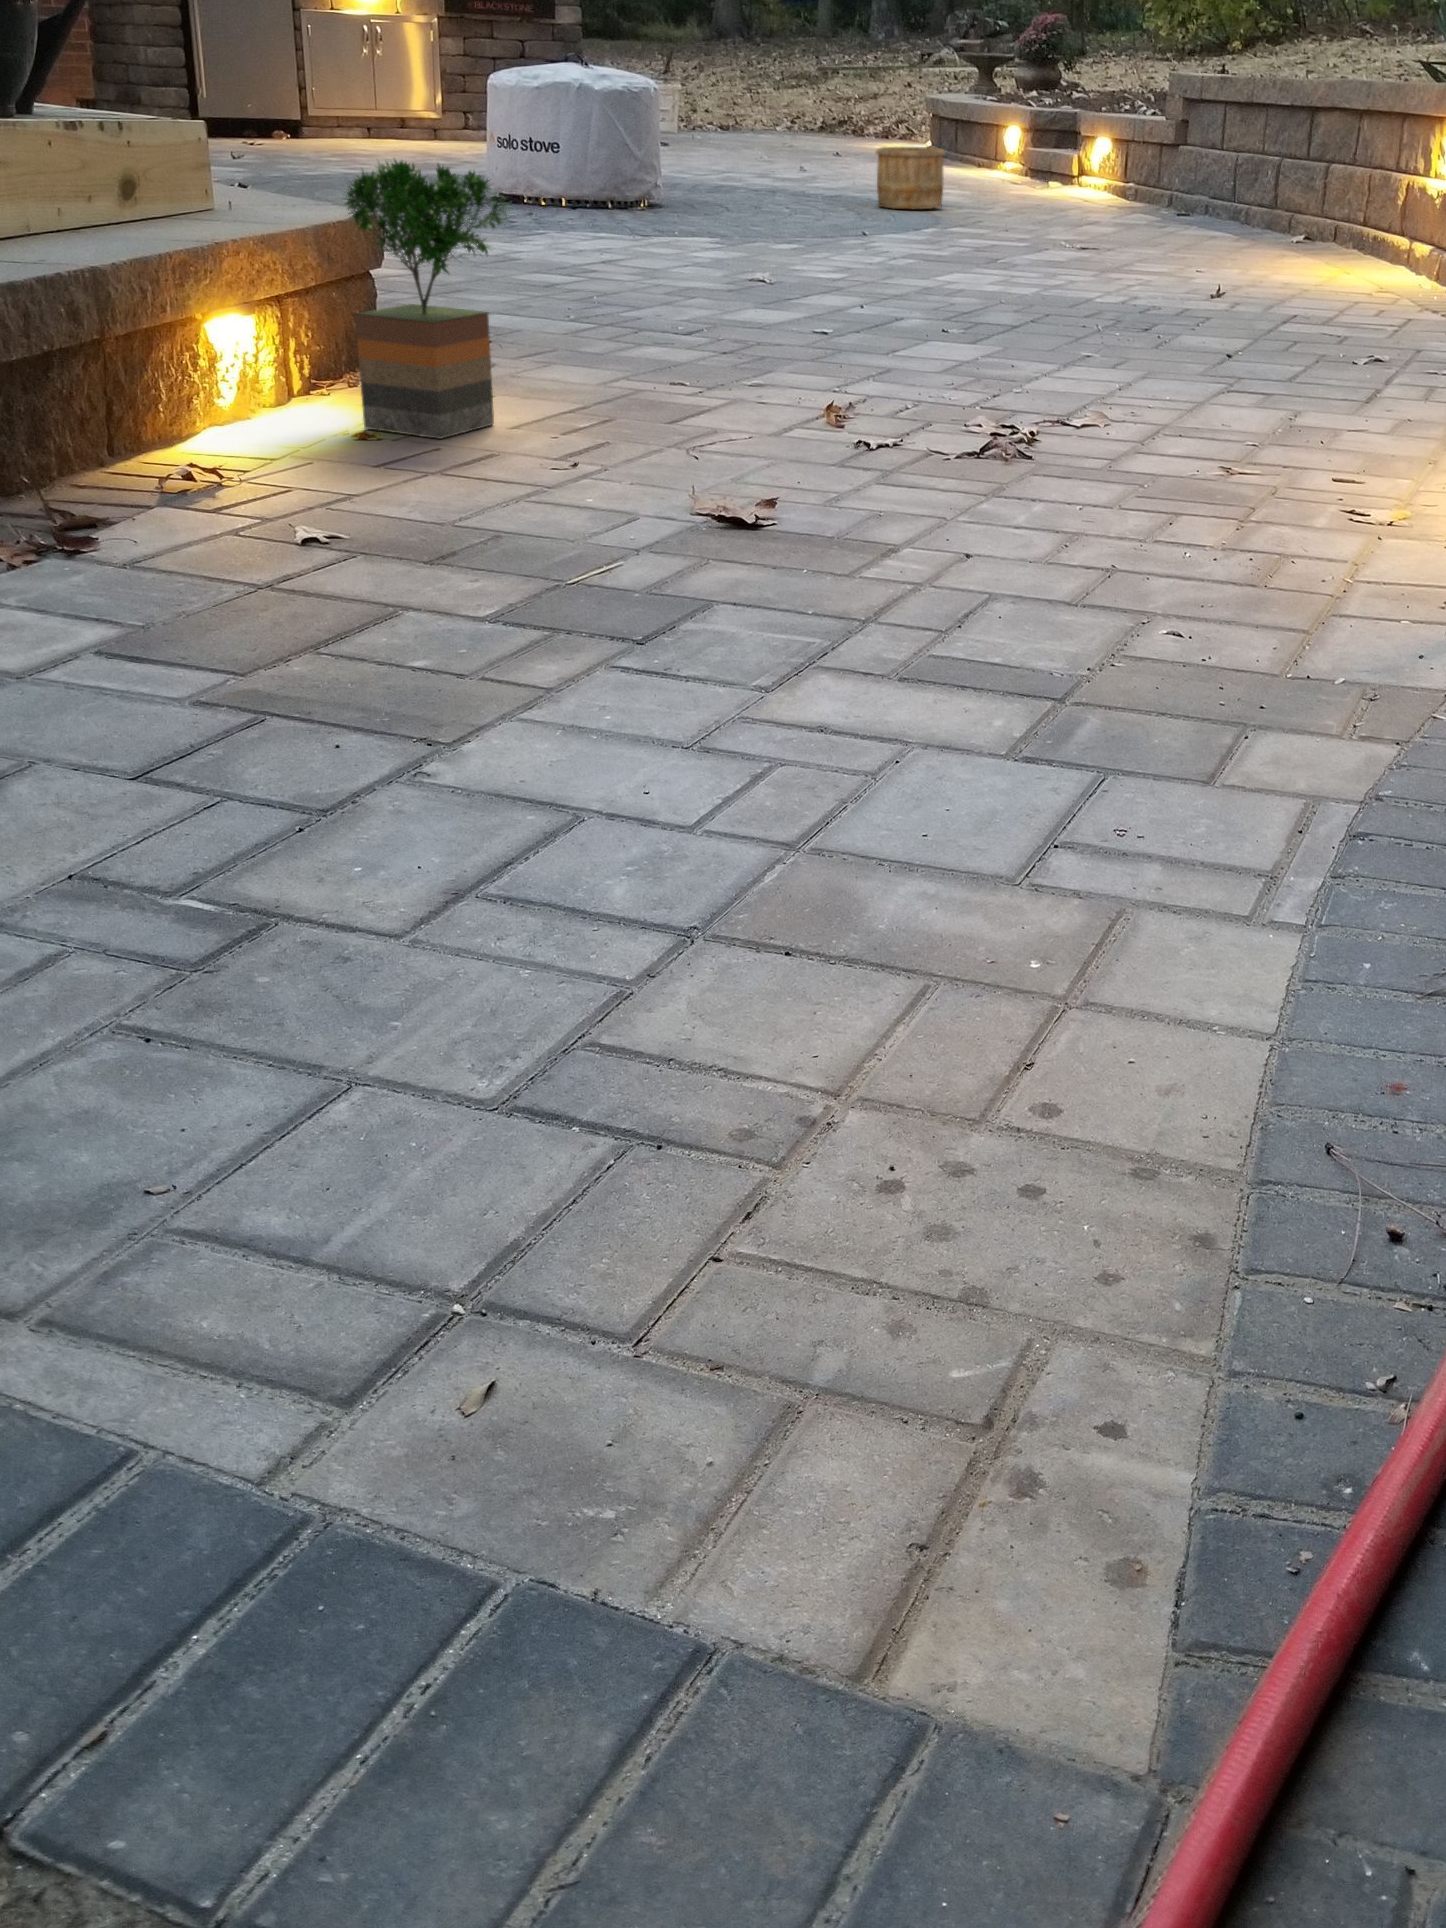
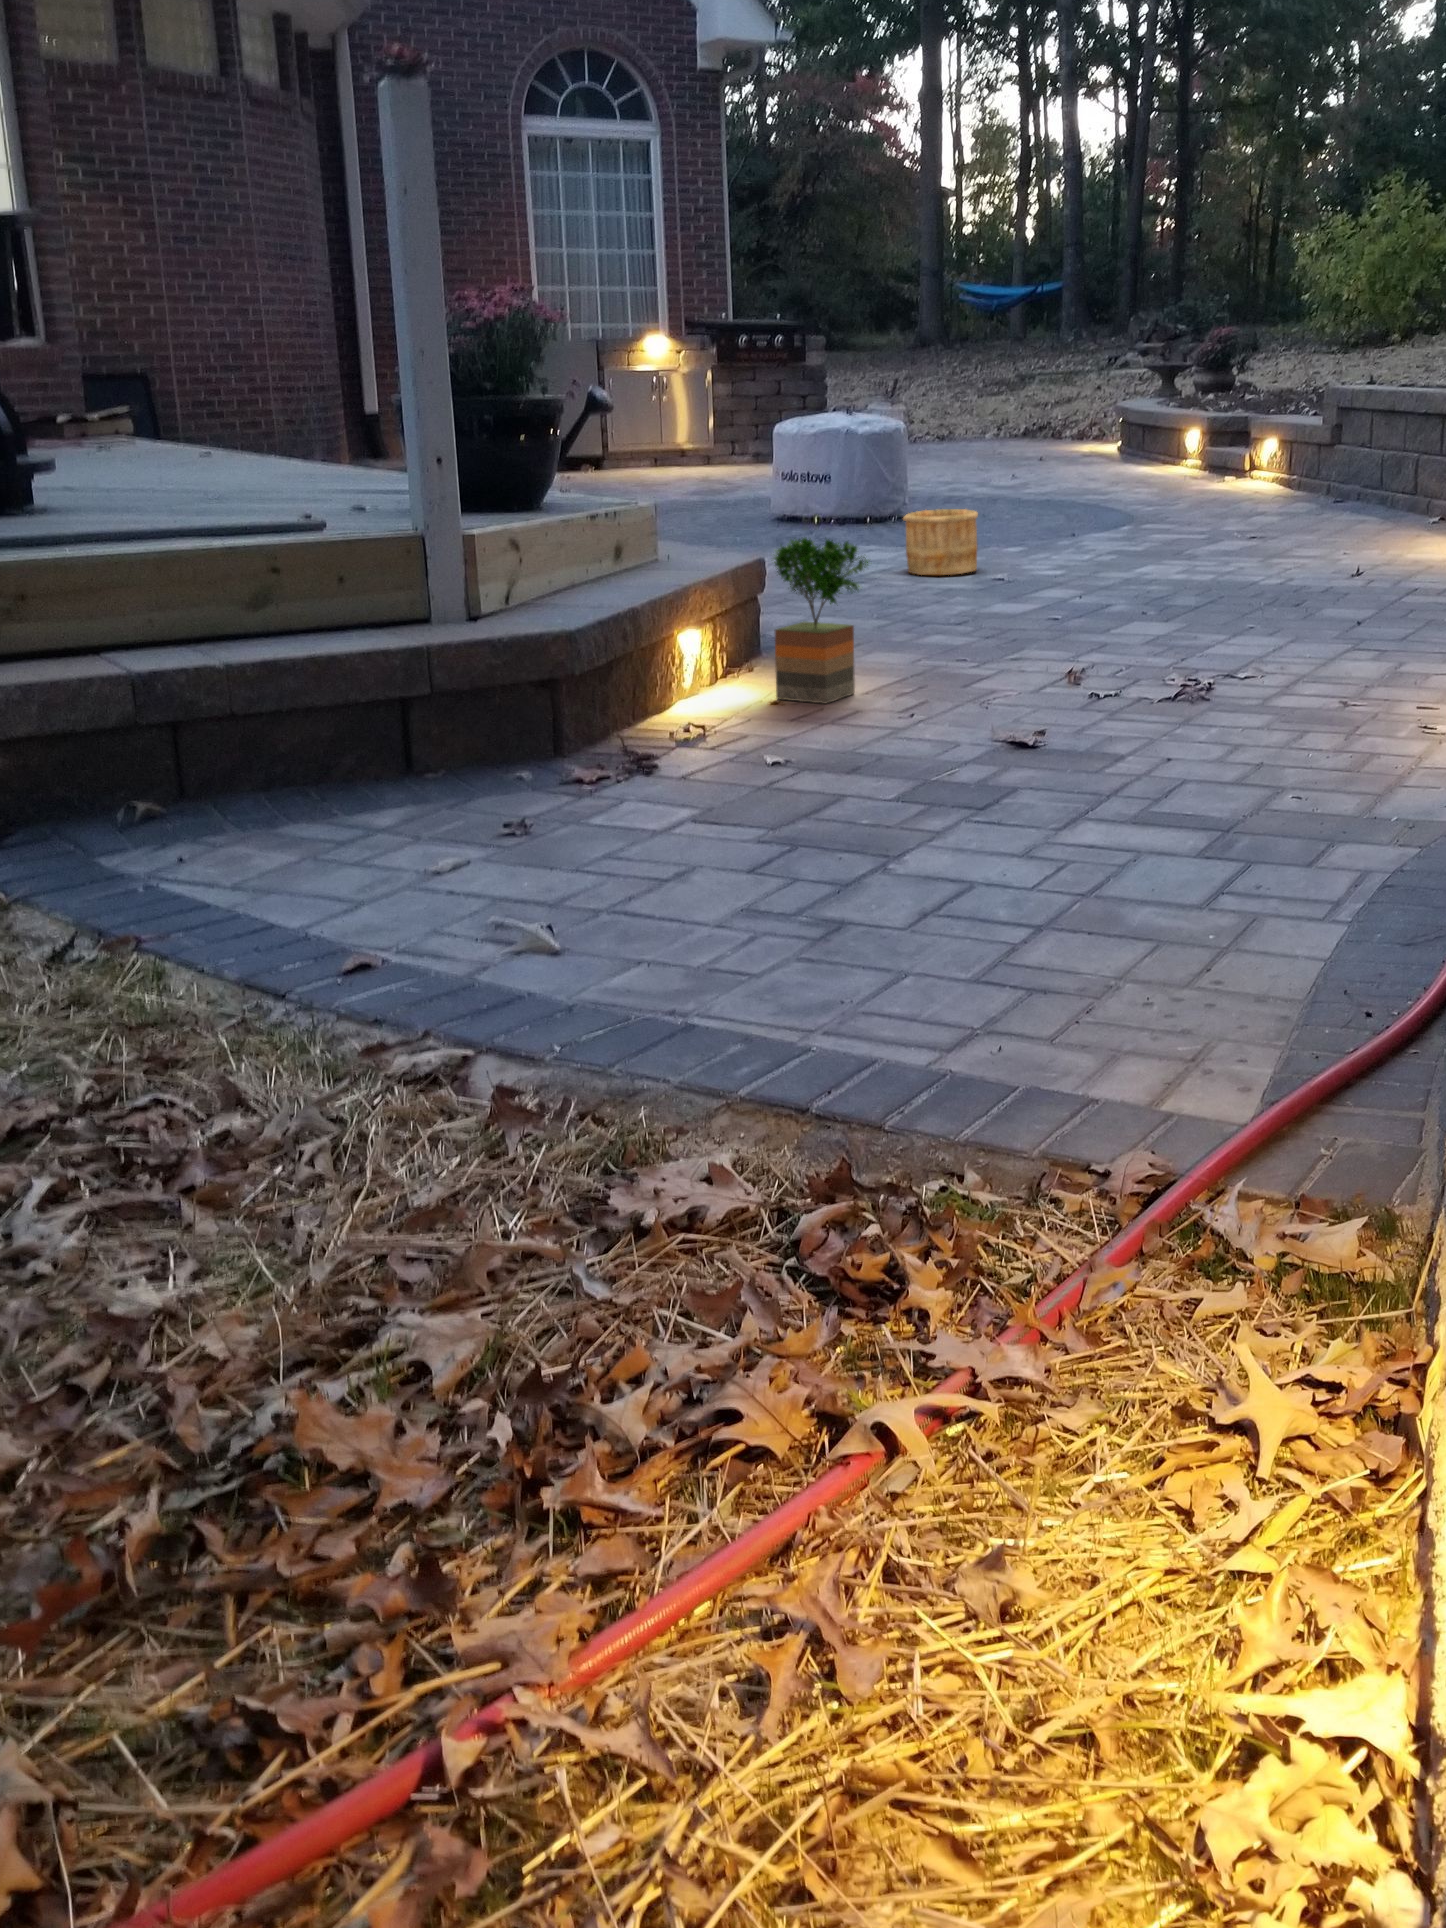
wooden bucket: present [875,147,945,209] -> present [903,509,978,575]

